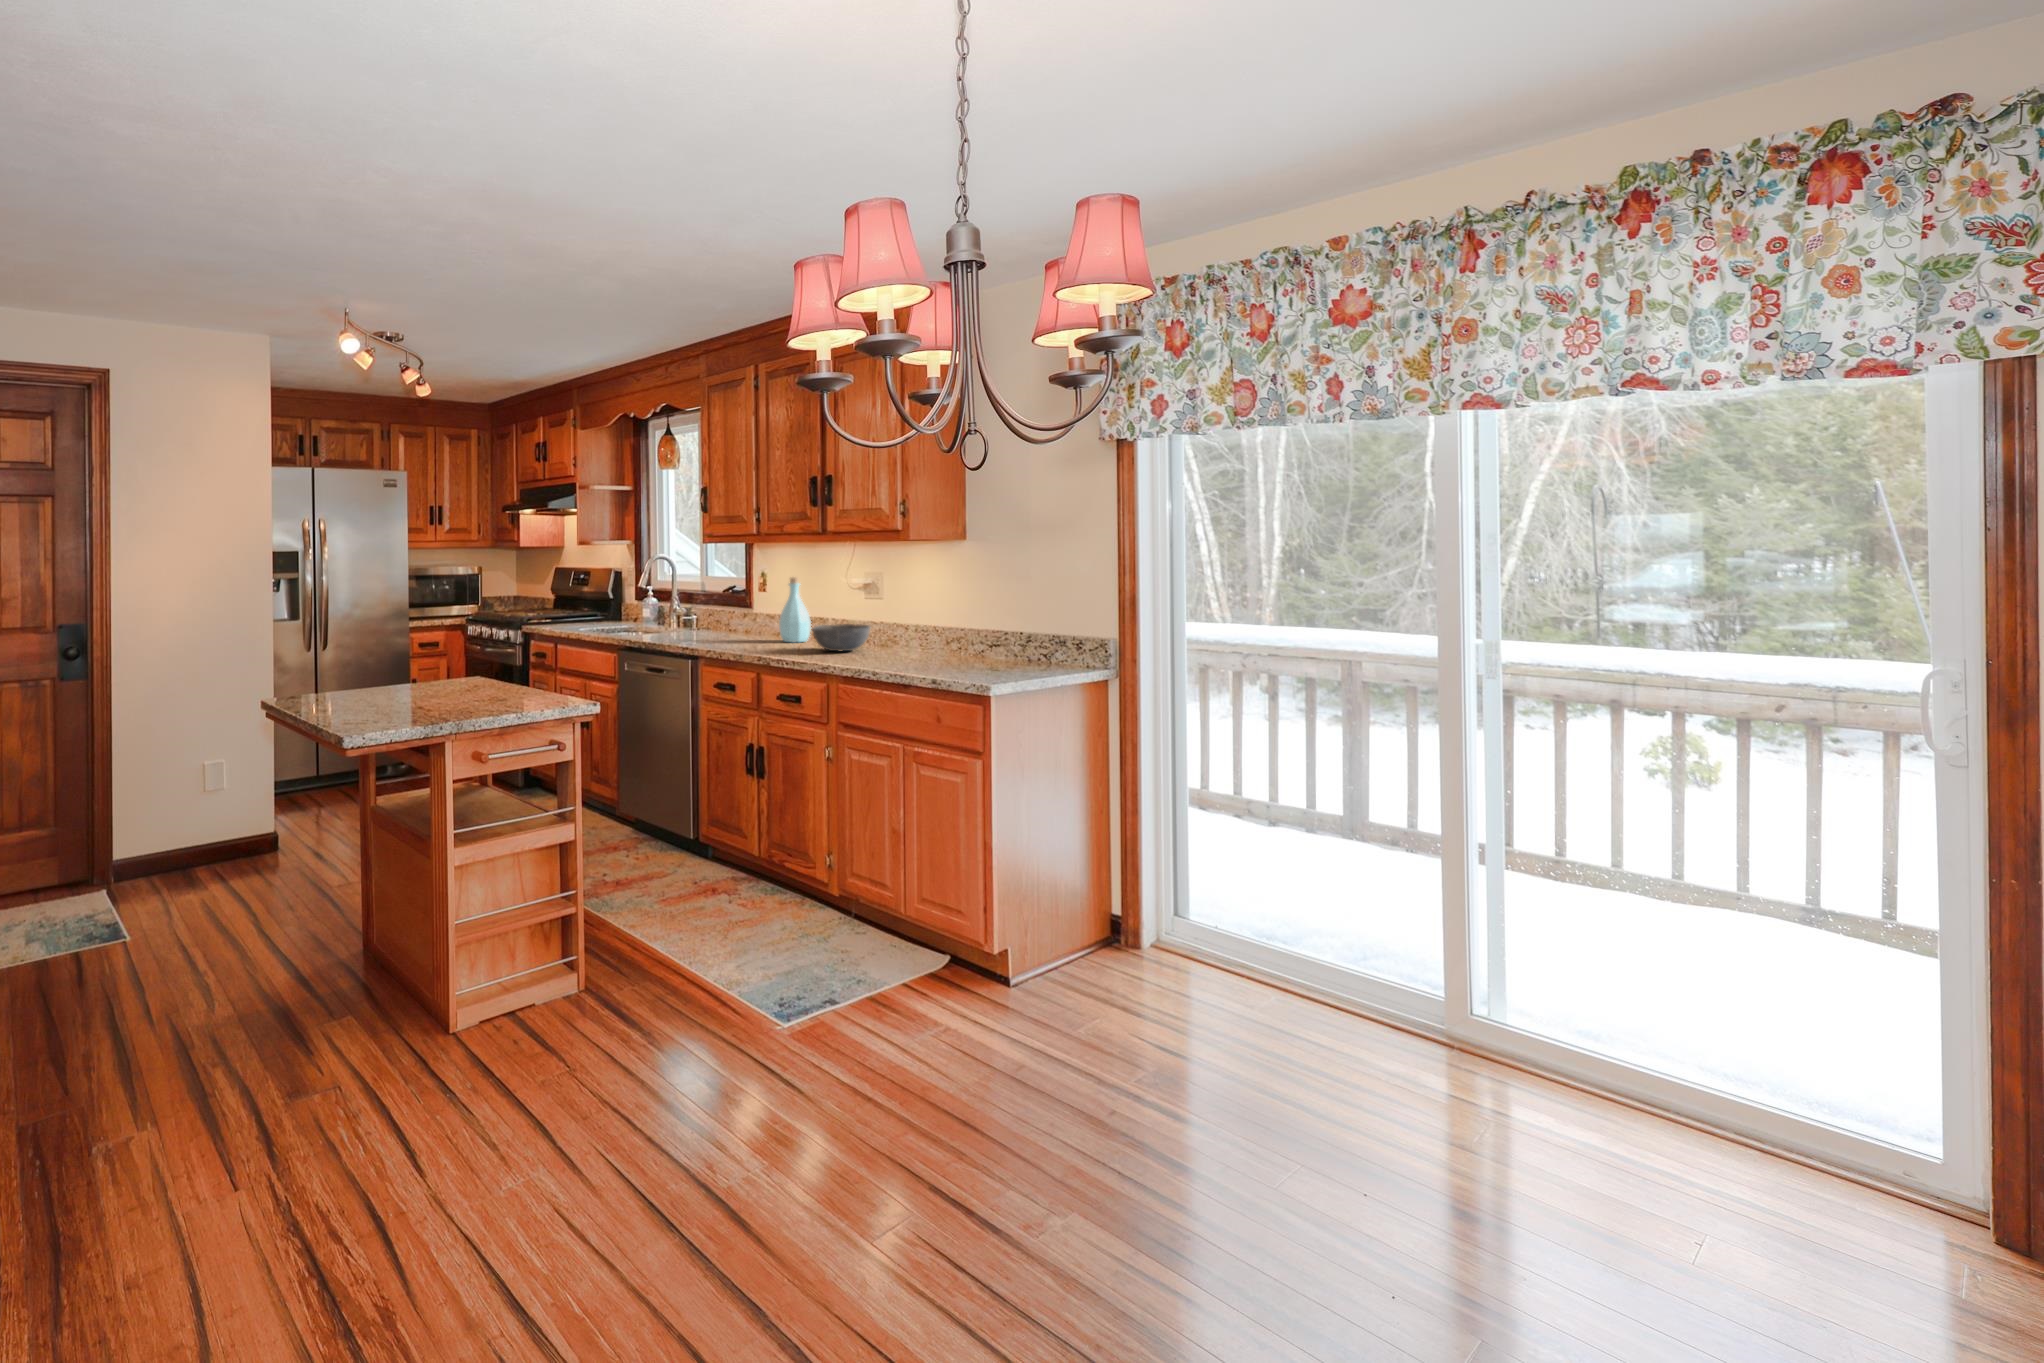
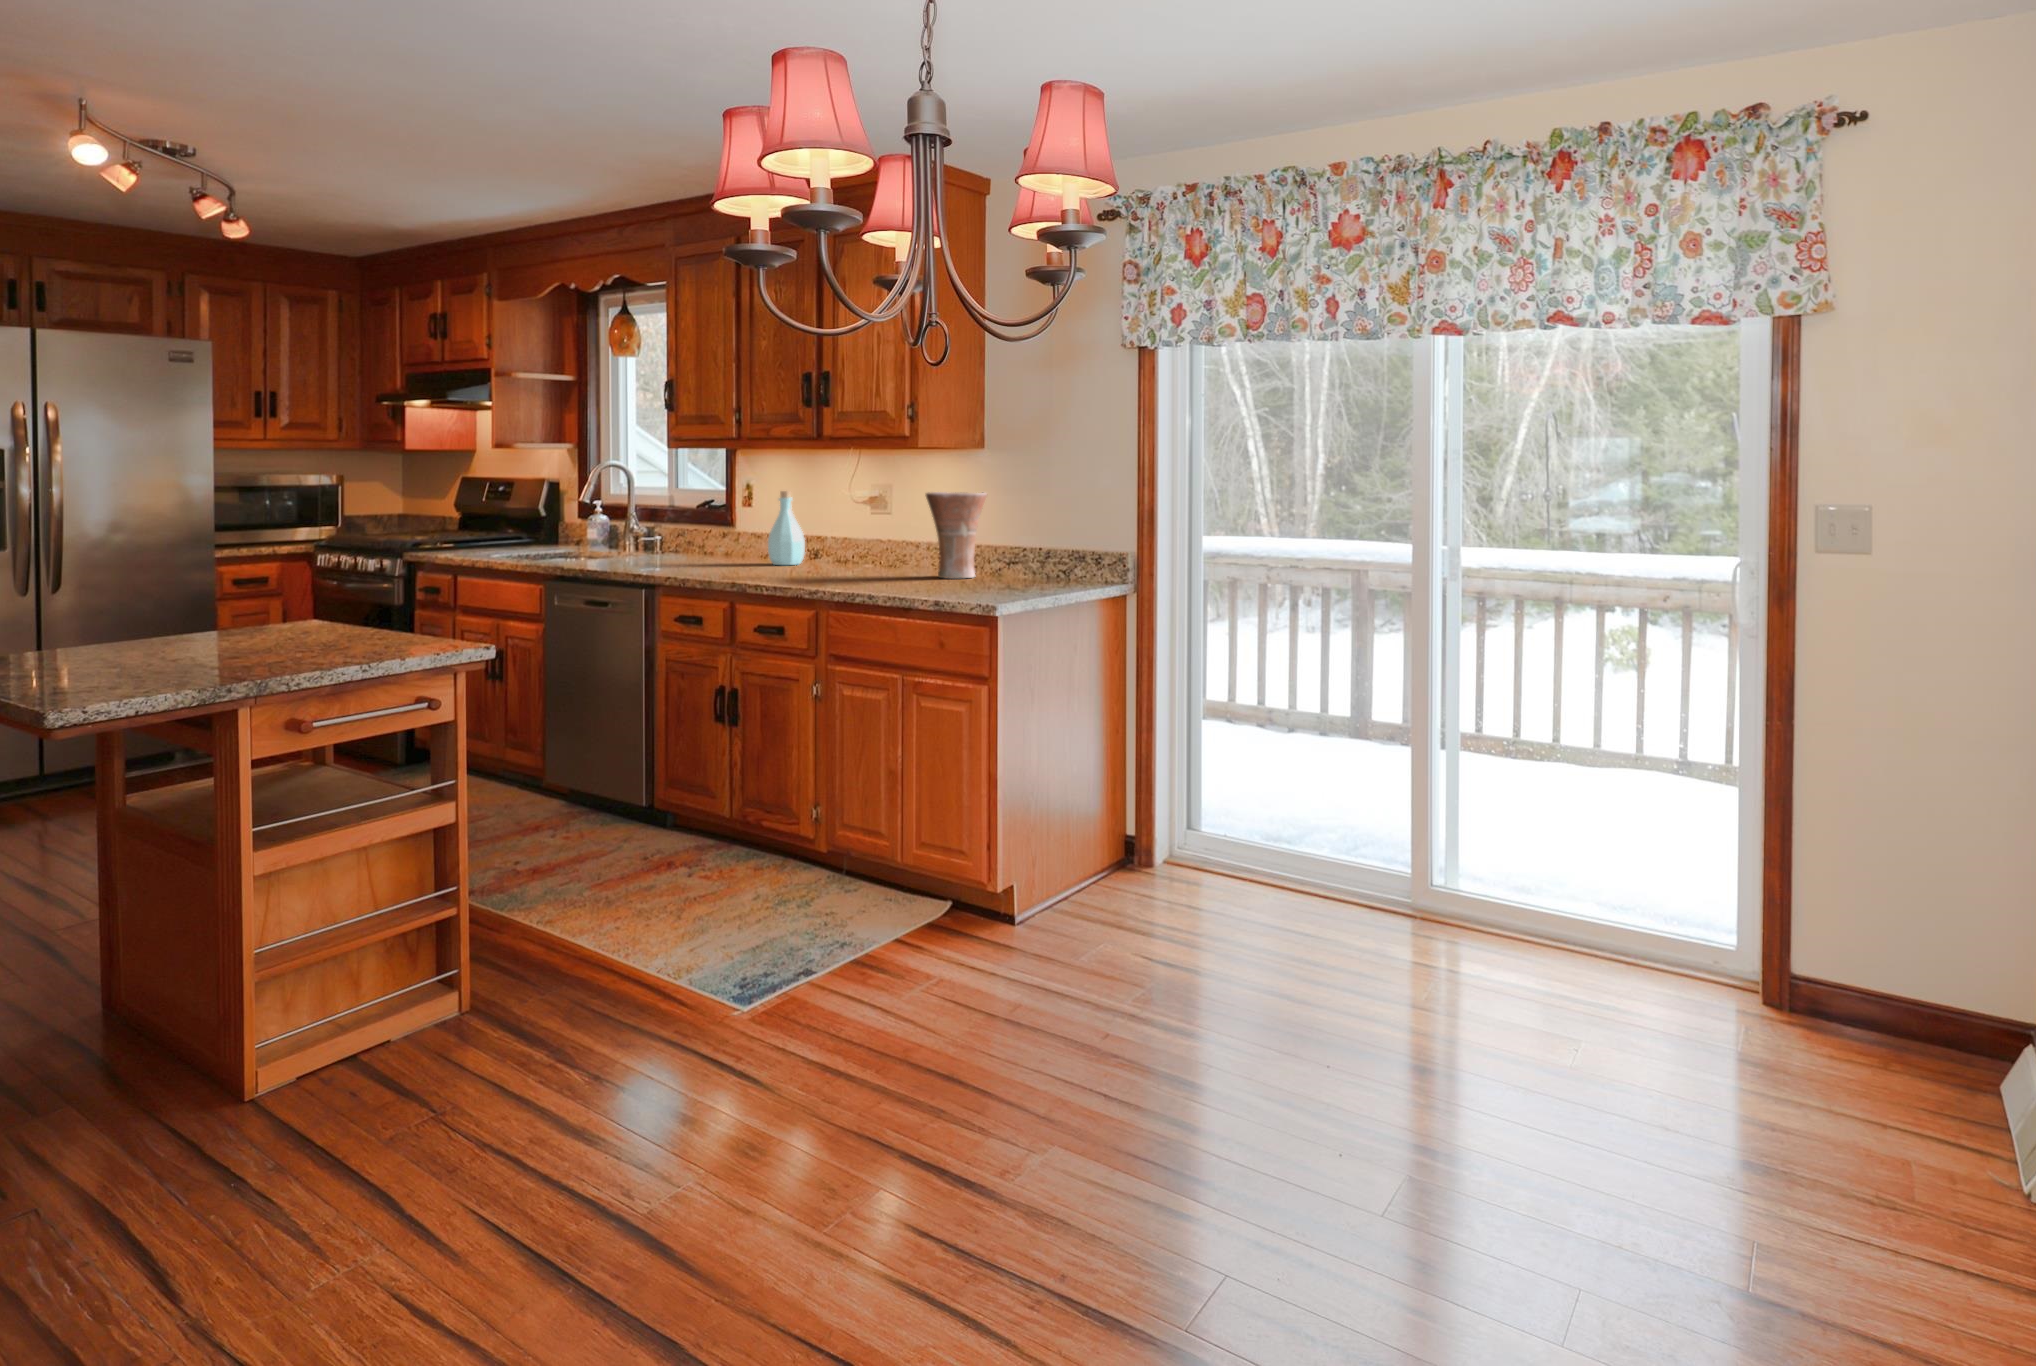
vase: none [915,579,972,659] -> present [926,492,987,579]
bowl: present [812,624,870,651] -> none [809,543,875,573]

